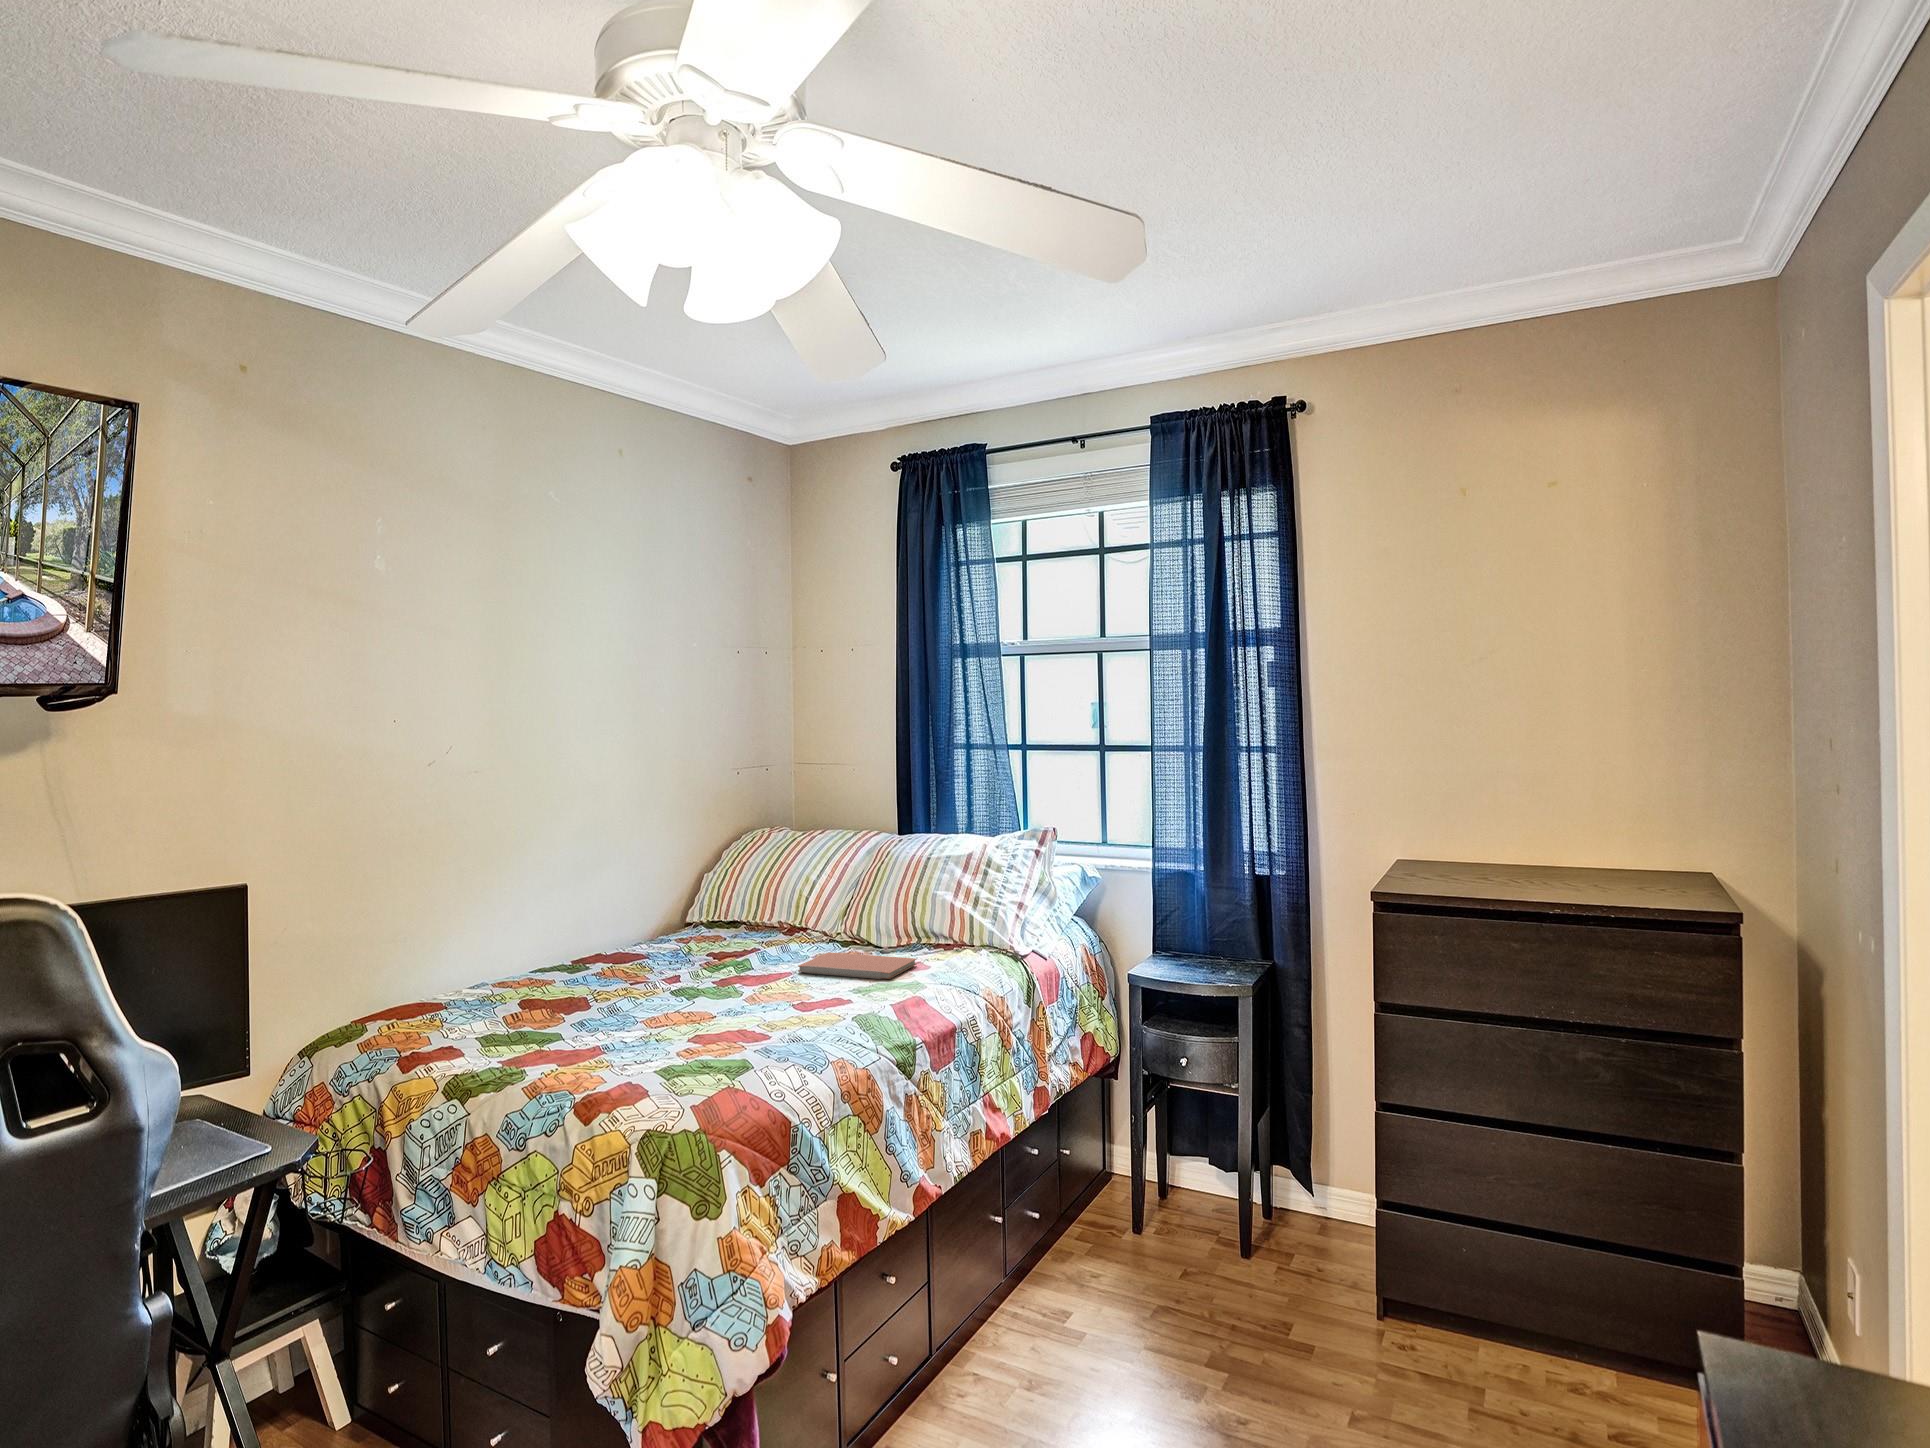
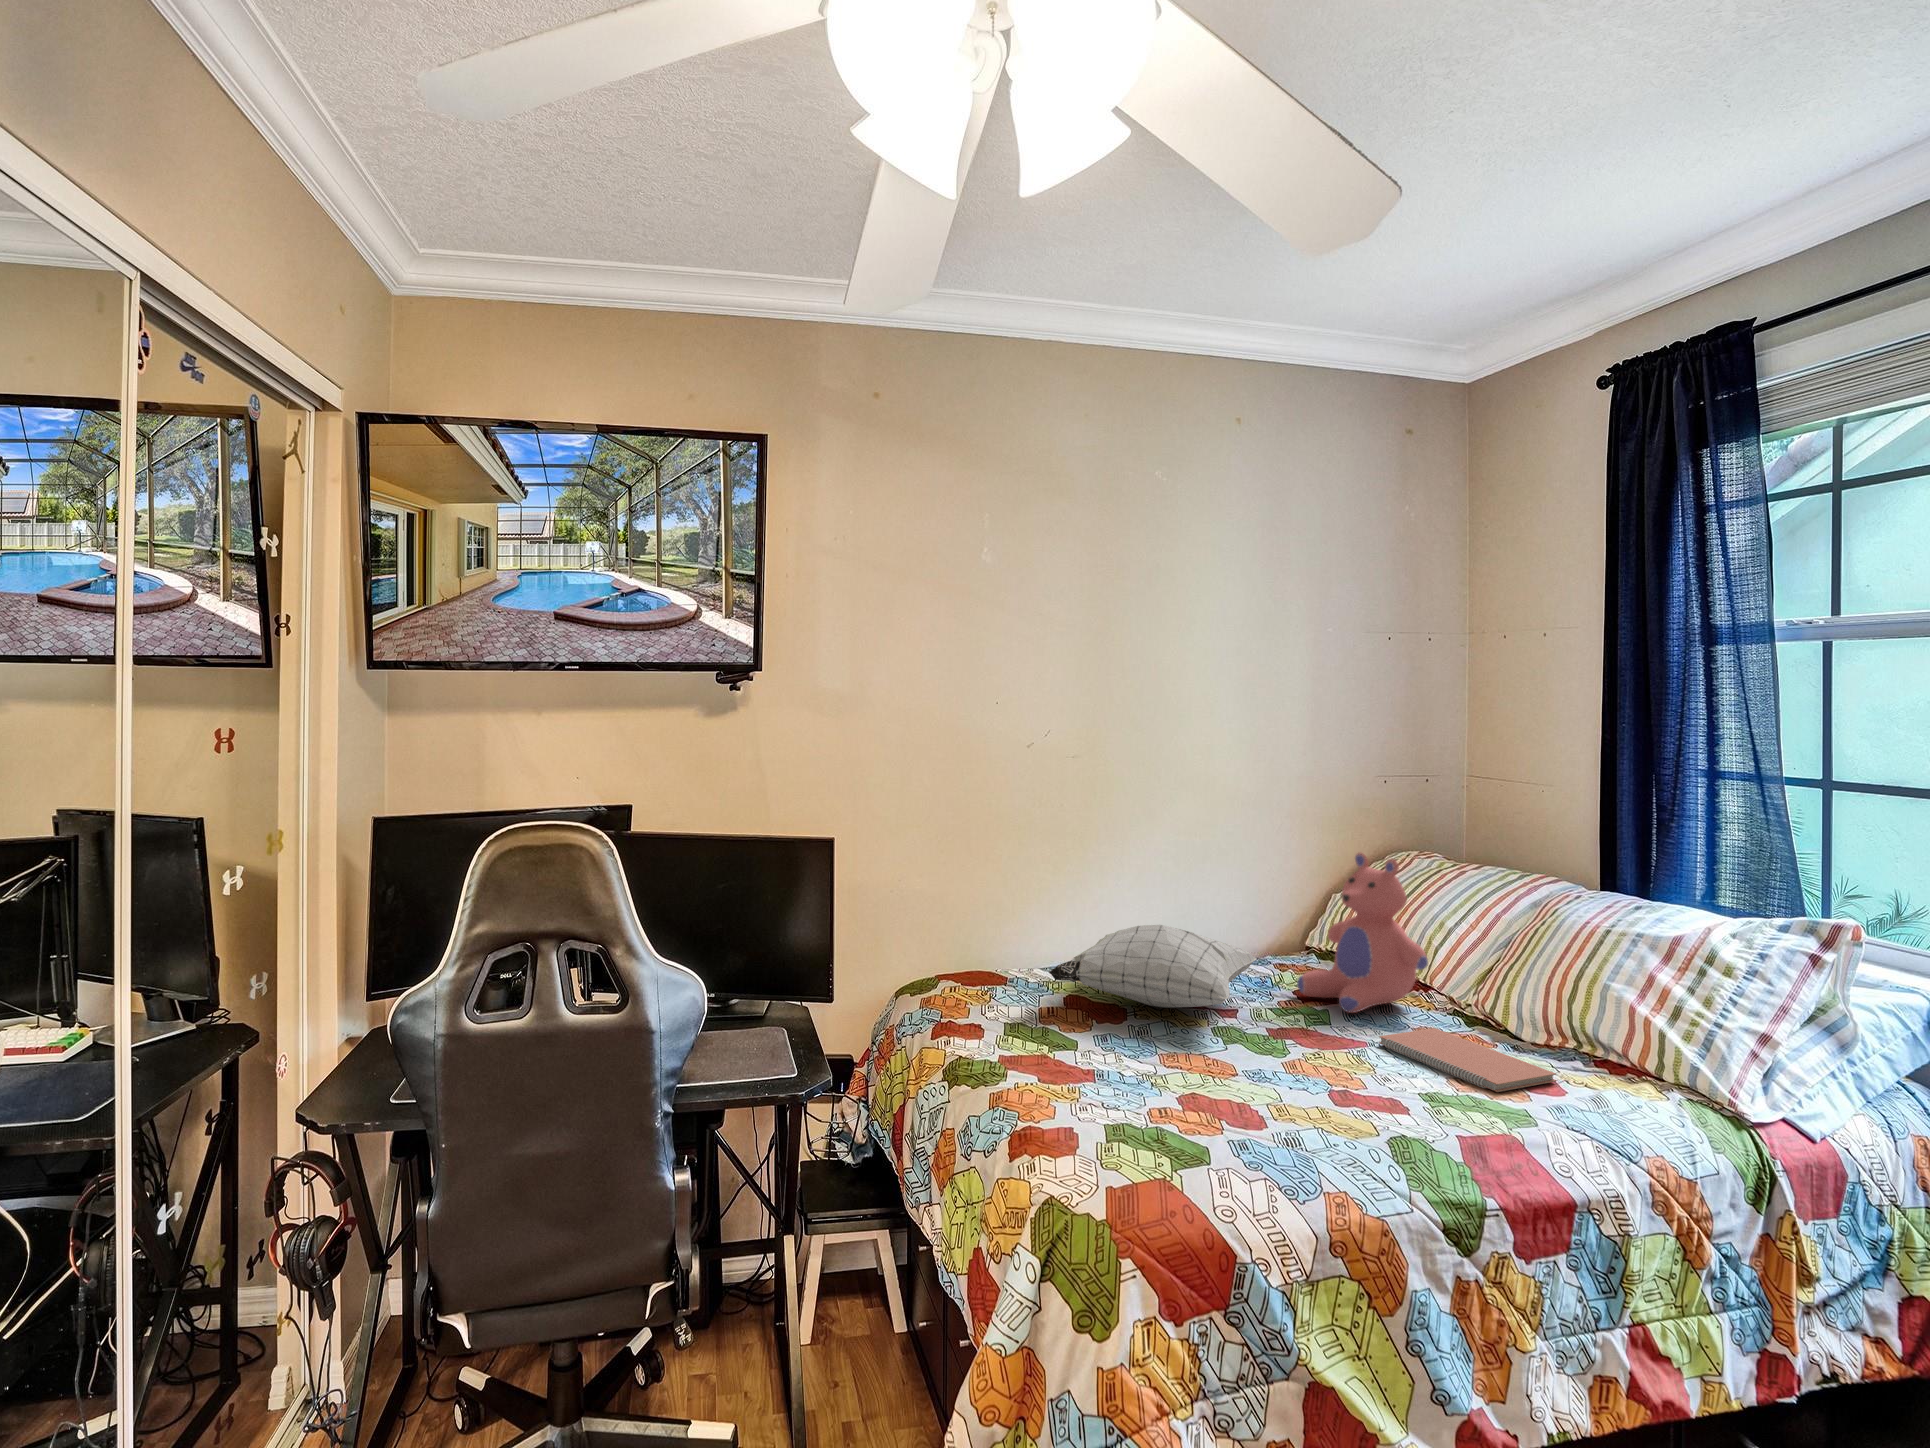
teddy bear: none [713,827,815,959] -> present [1297,853,1428,1013]
pillow: none [510,914,690,990] -> present [1049,925,1256,1008]

